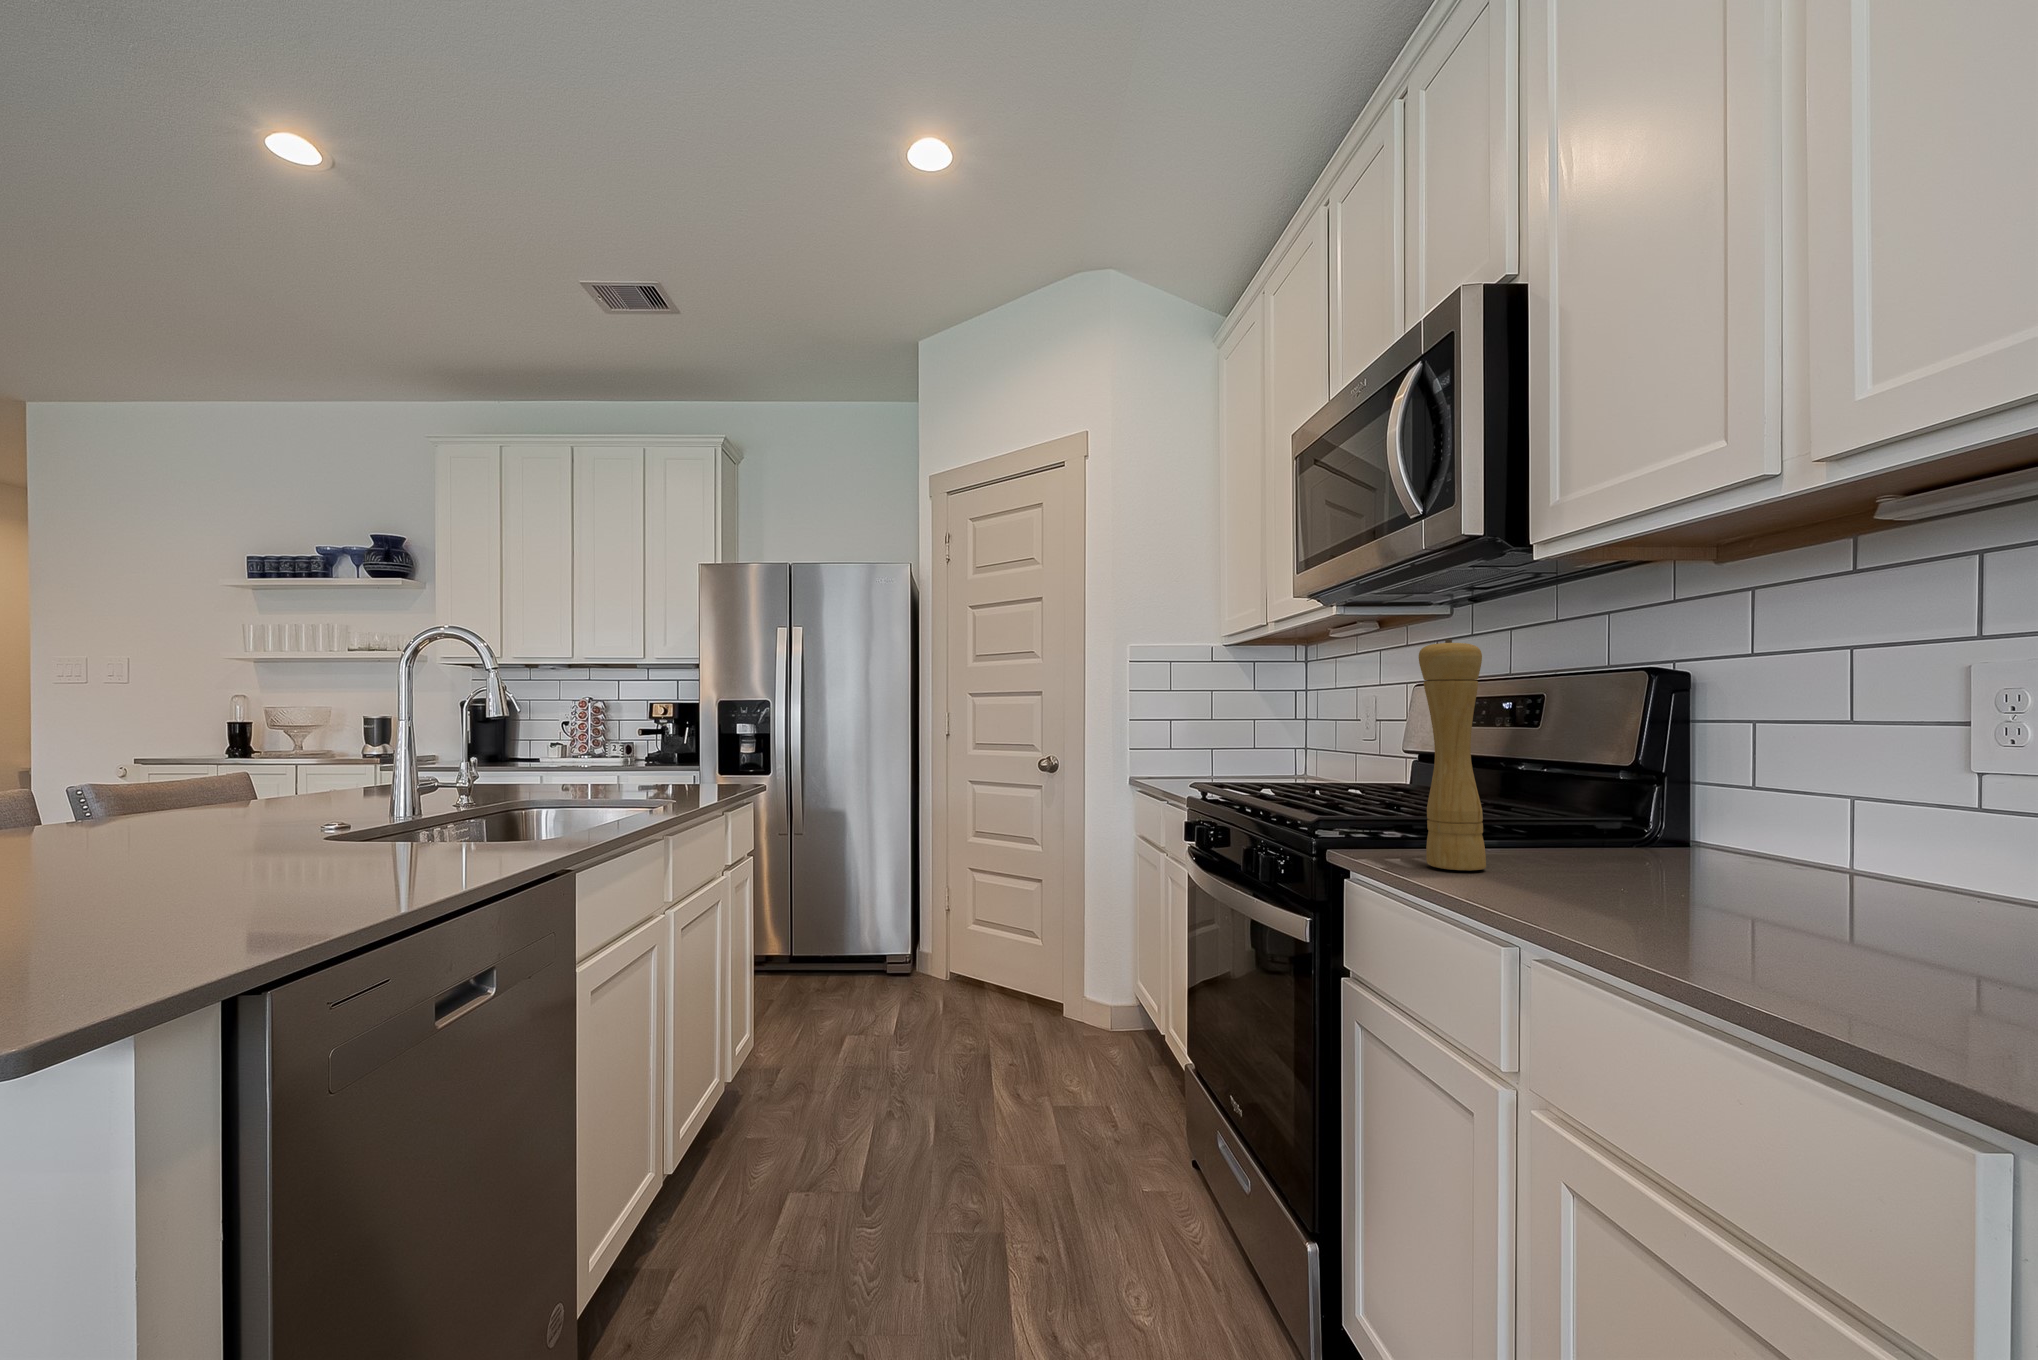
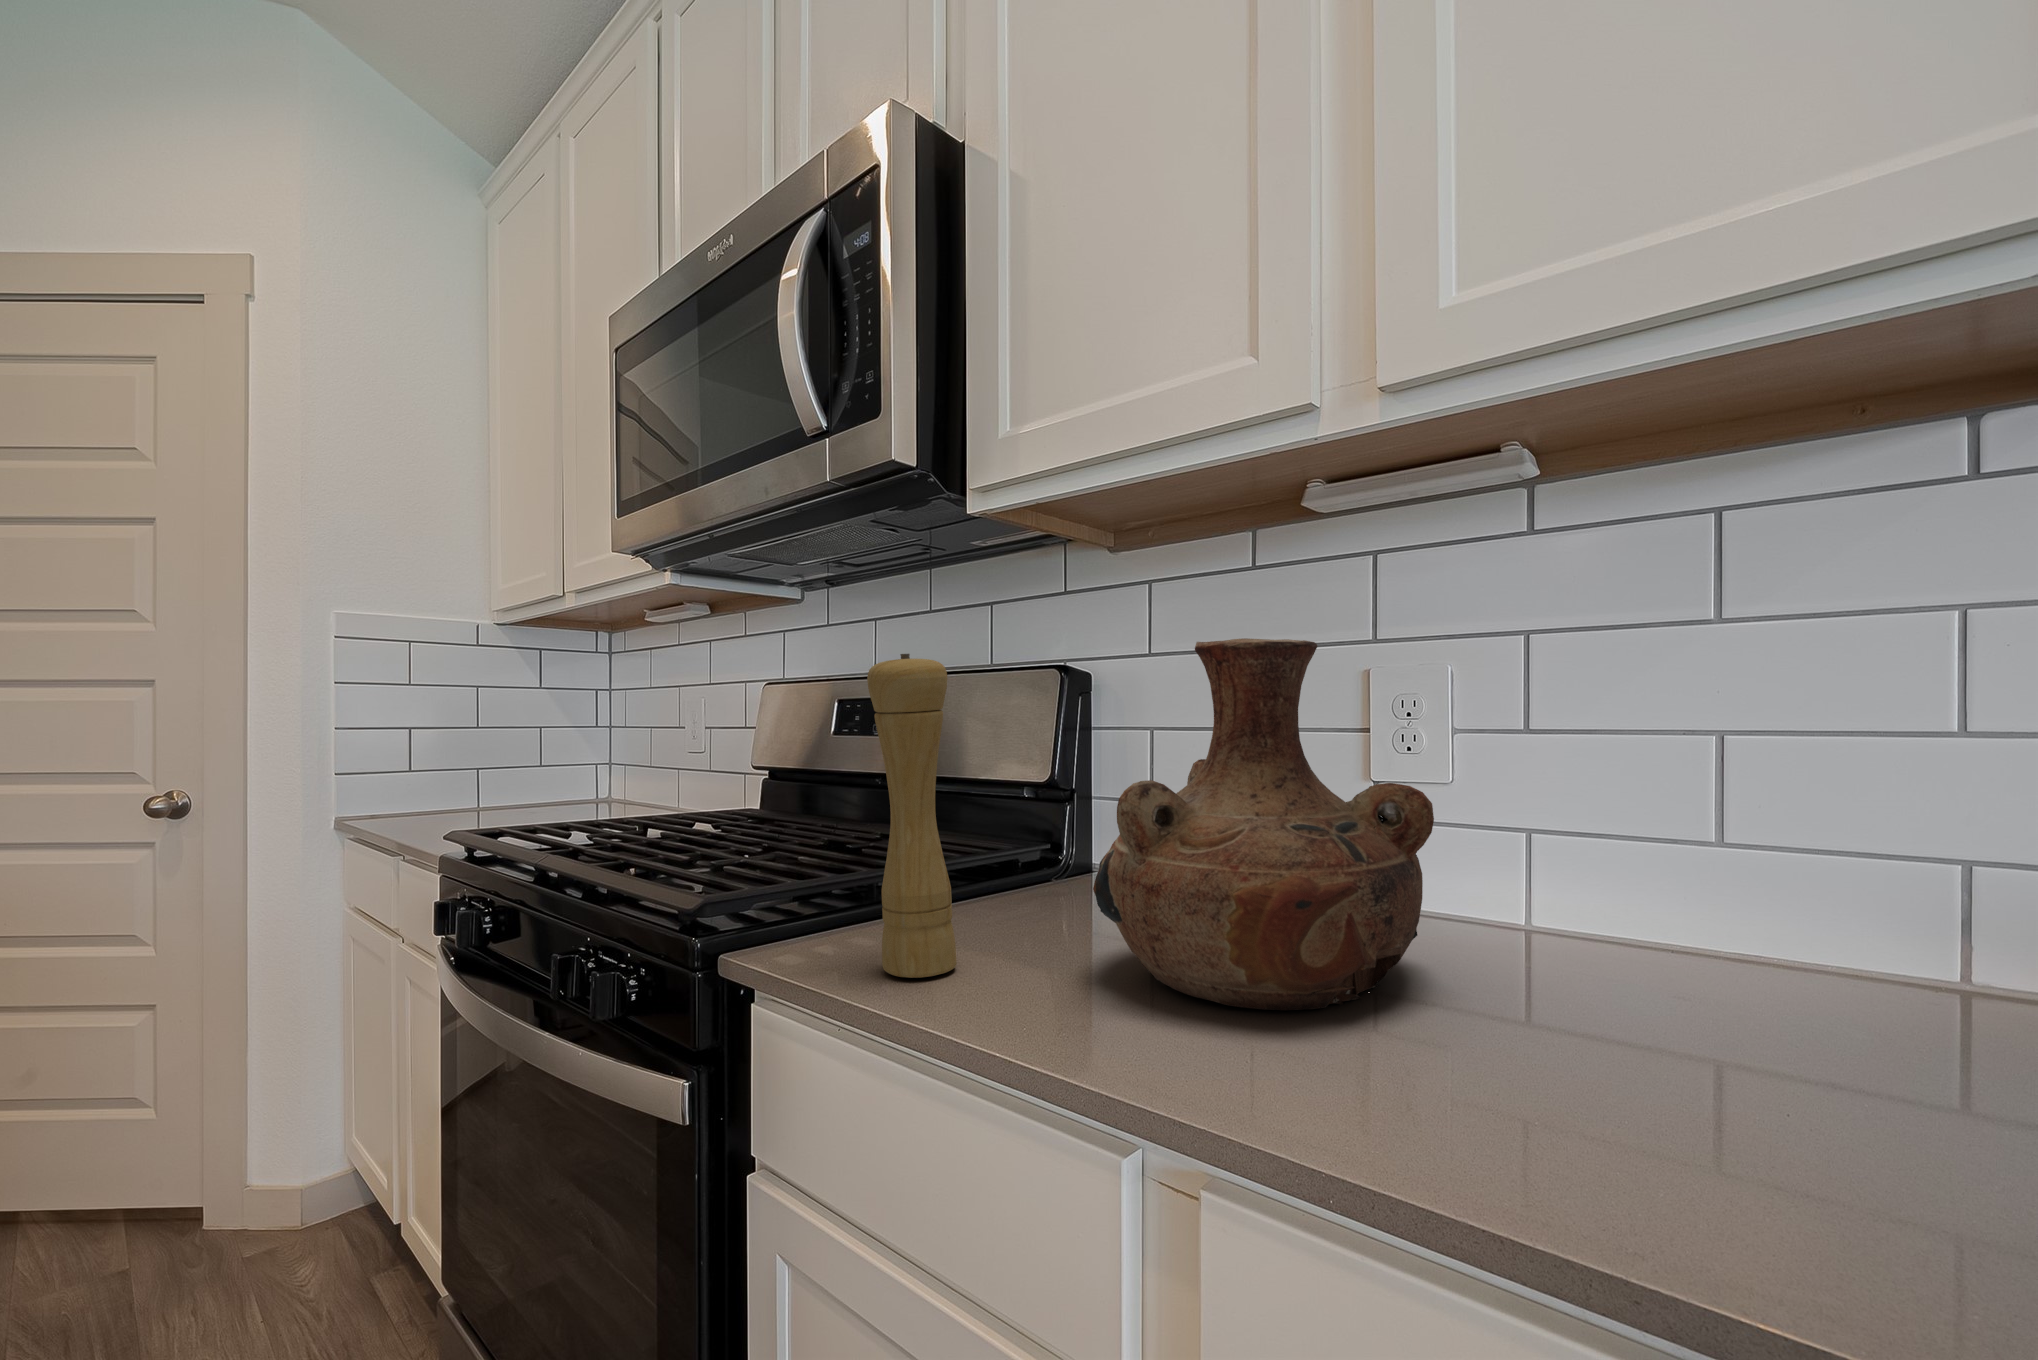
vase: none [1591,624,1937,926] -> present [1093,638,1434,1010]

